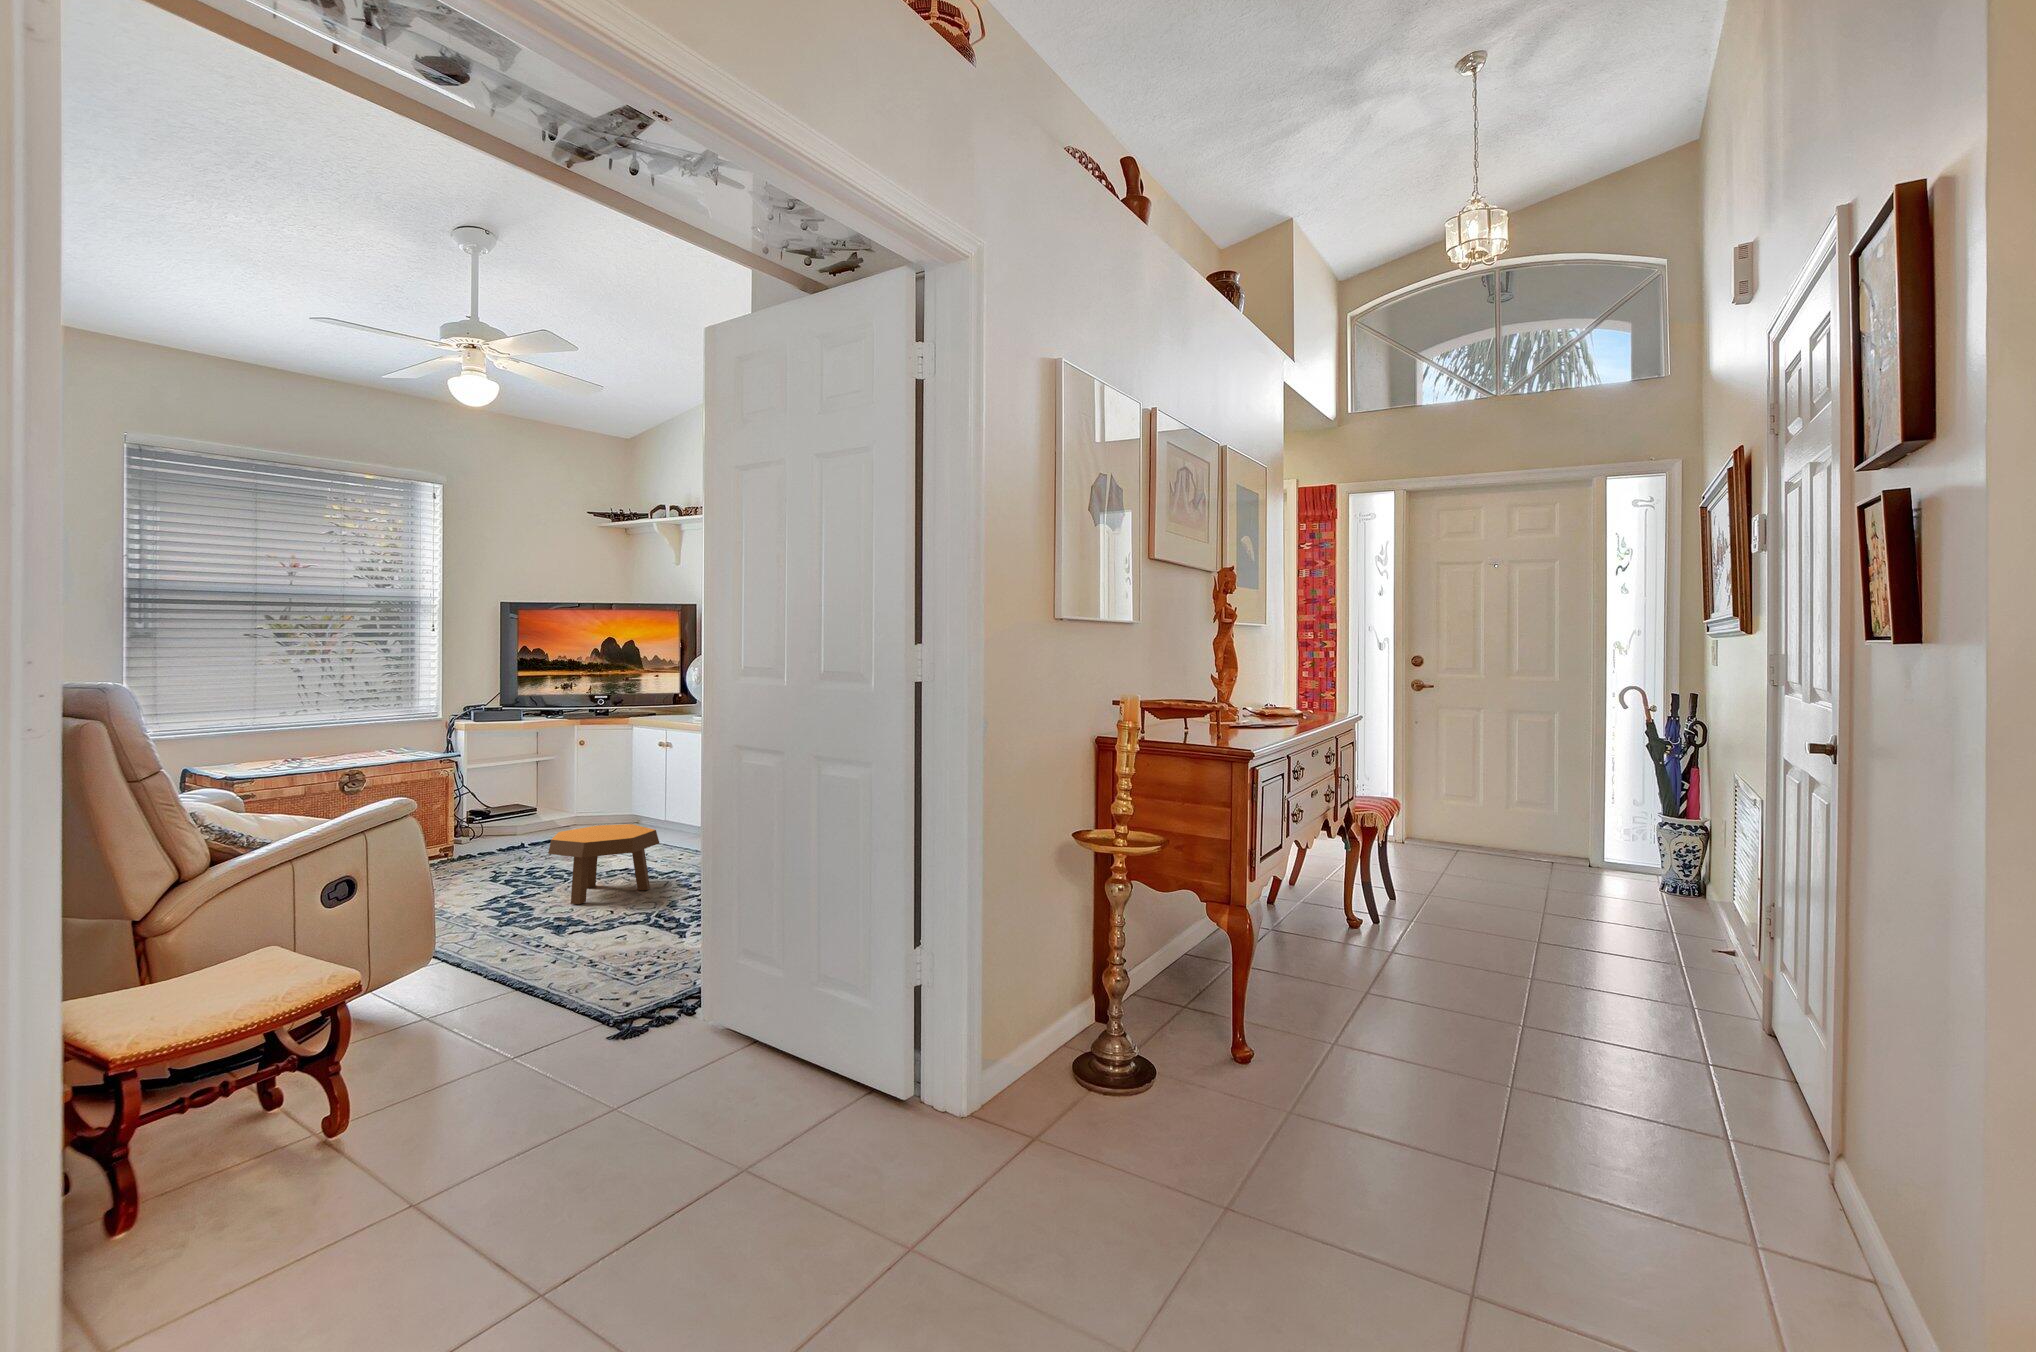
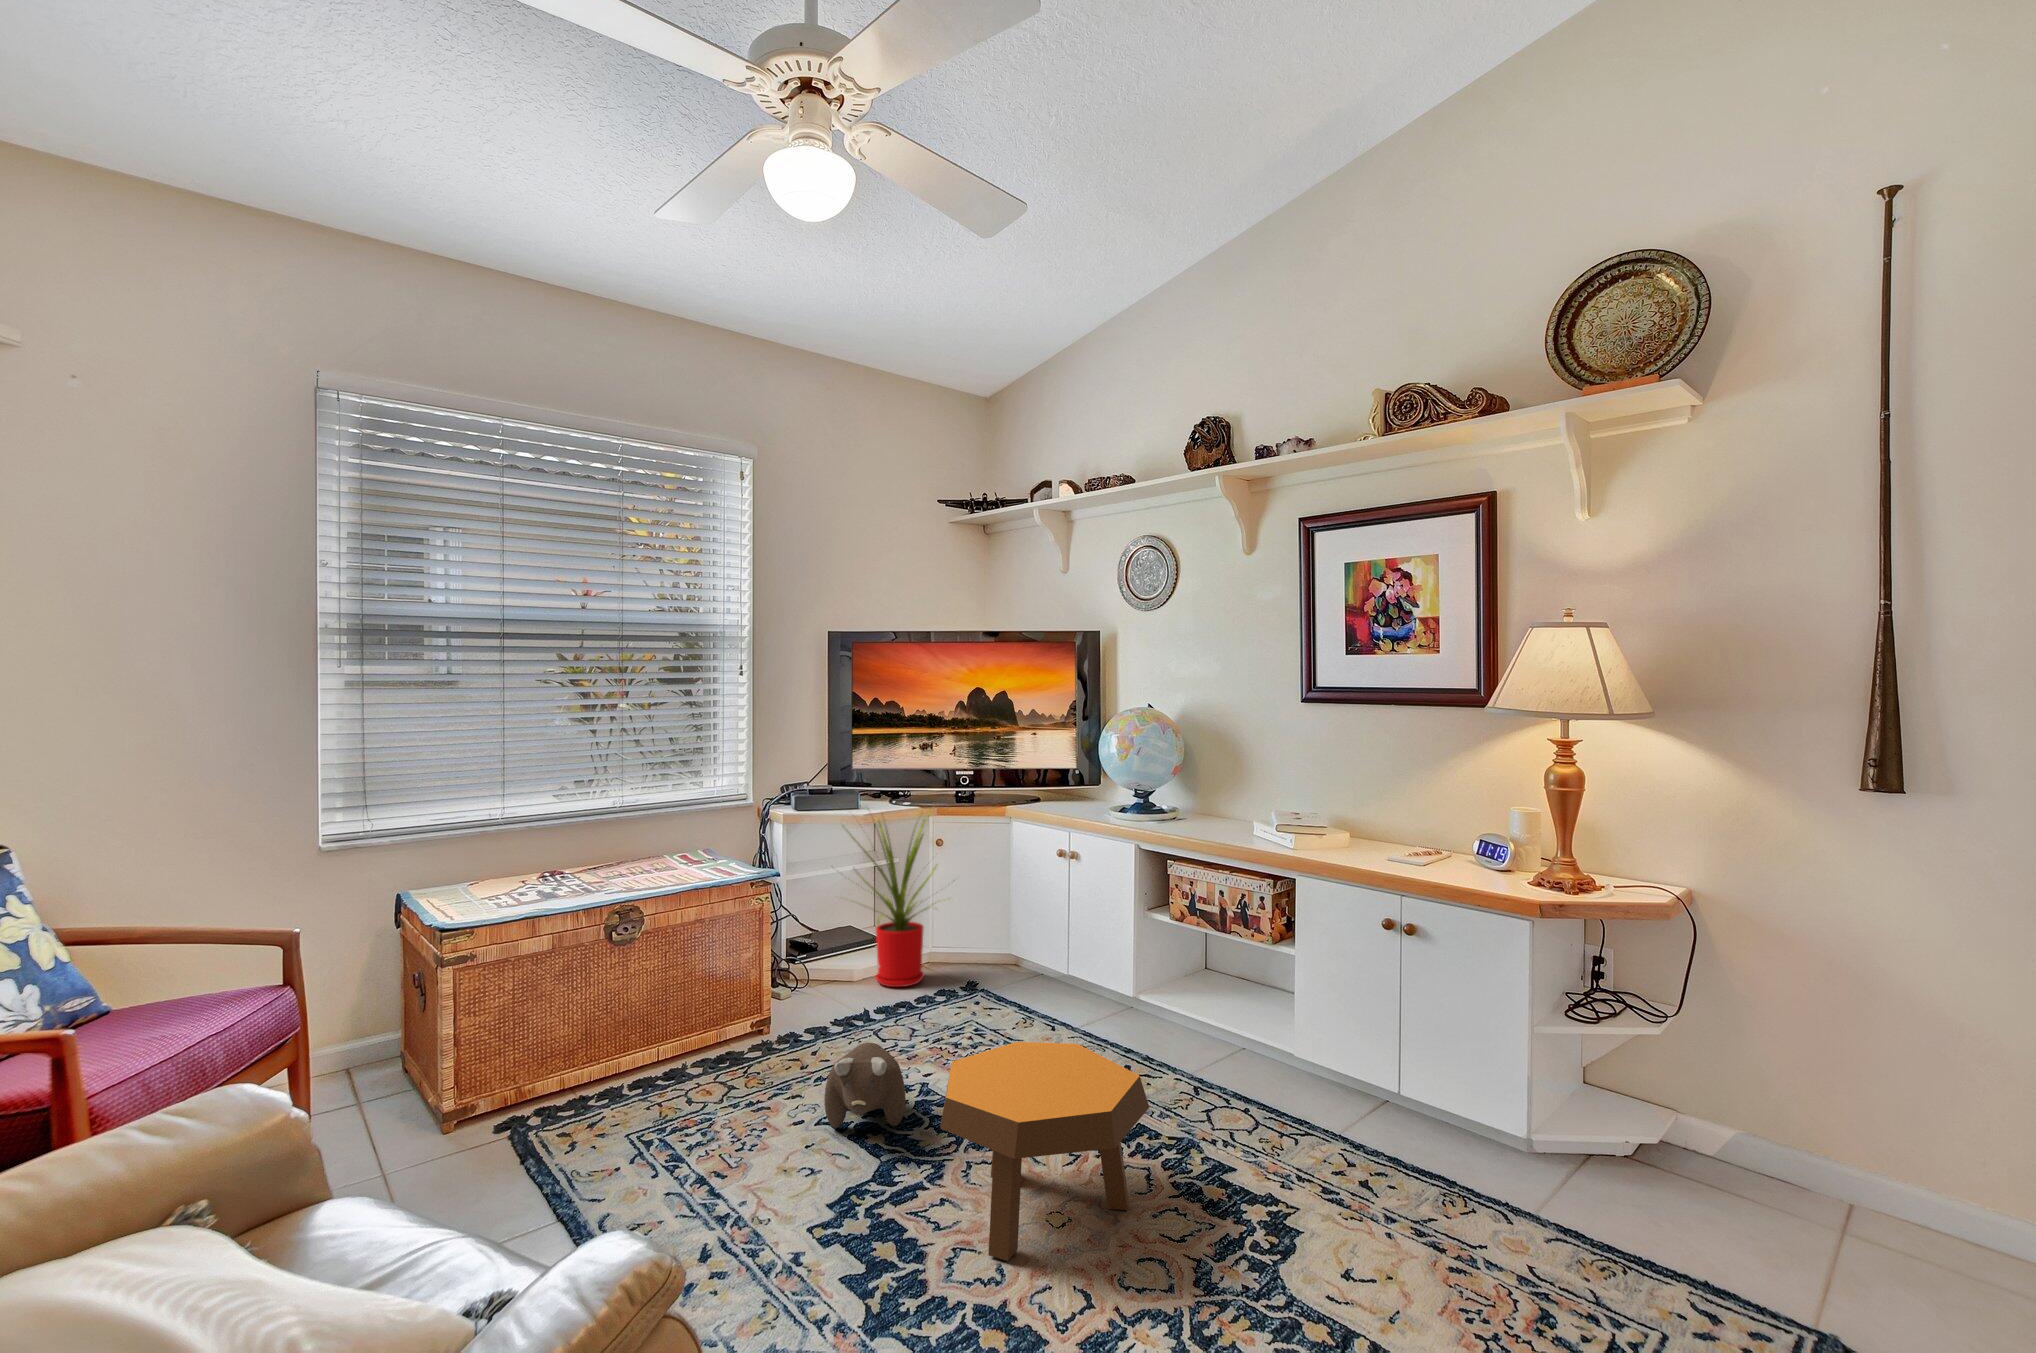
house plant: none [496,717,595,833] -> present [841,808,949,987]
plush toy: none [489,837,538,880] -> present [824,1043,906,1128]

